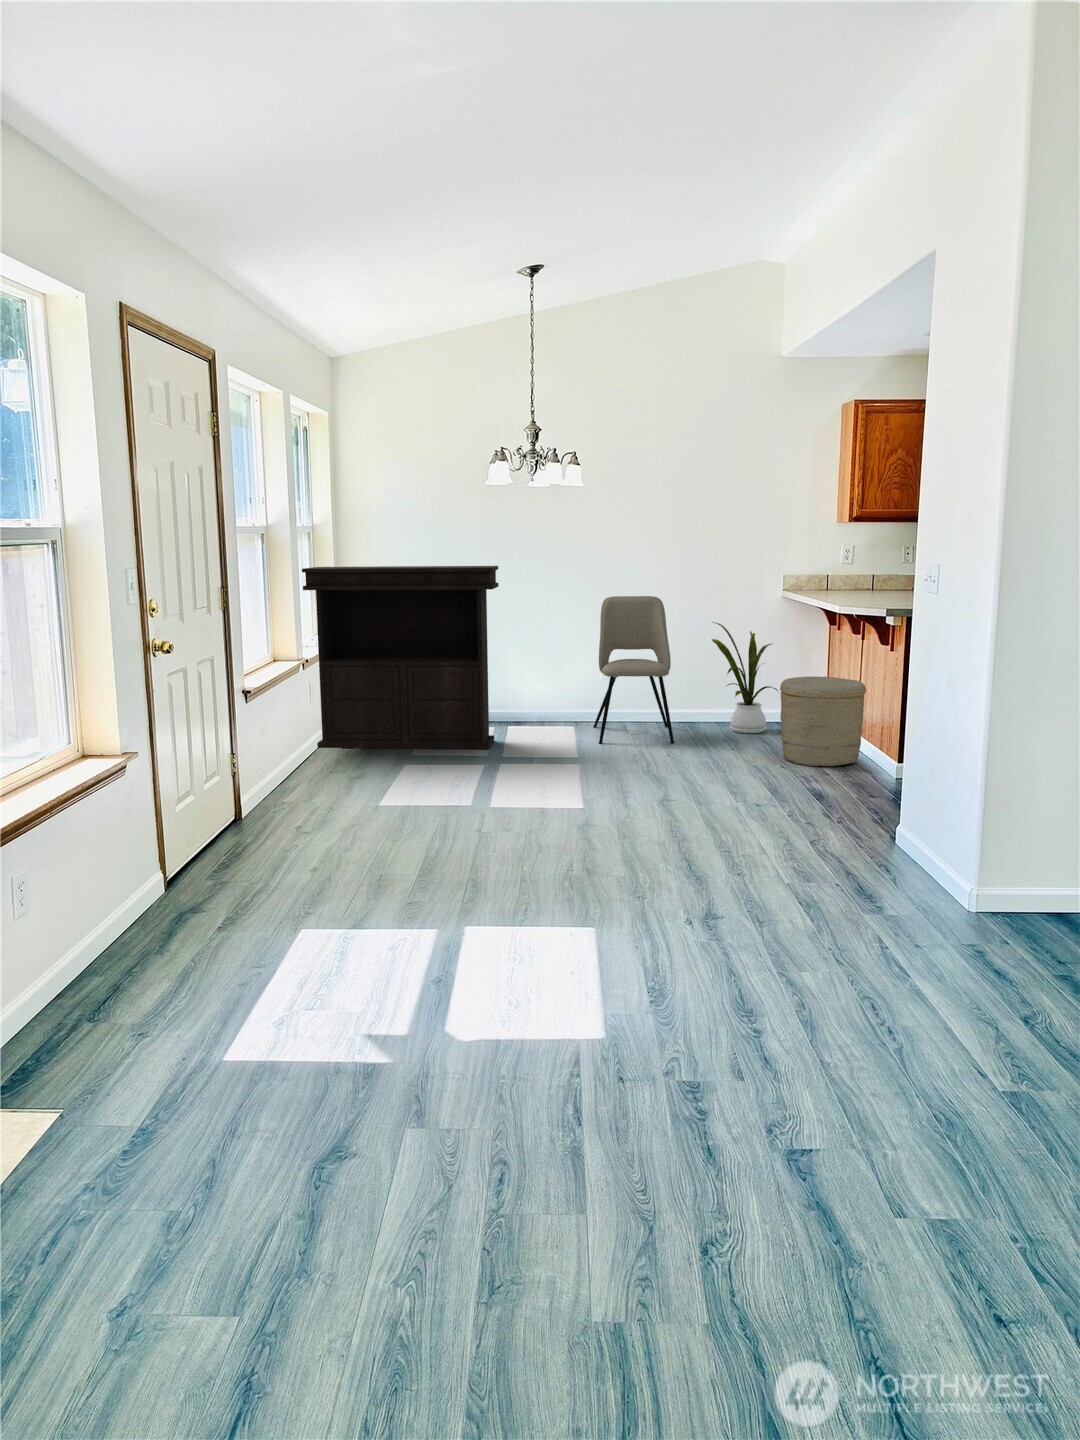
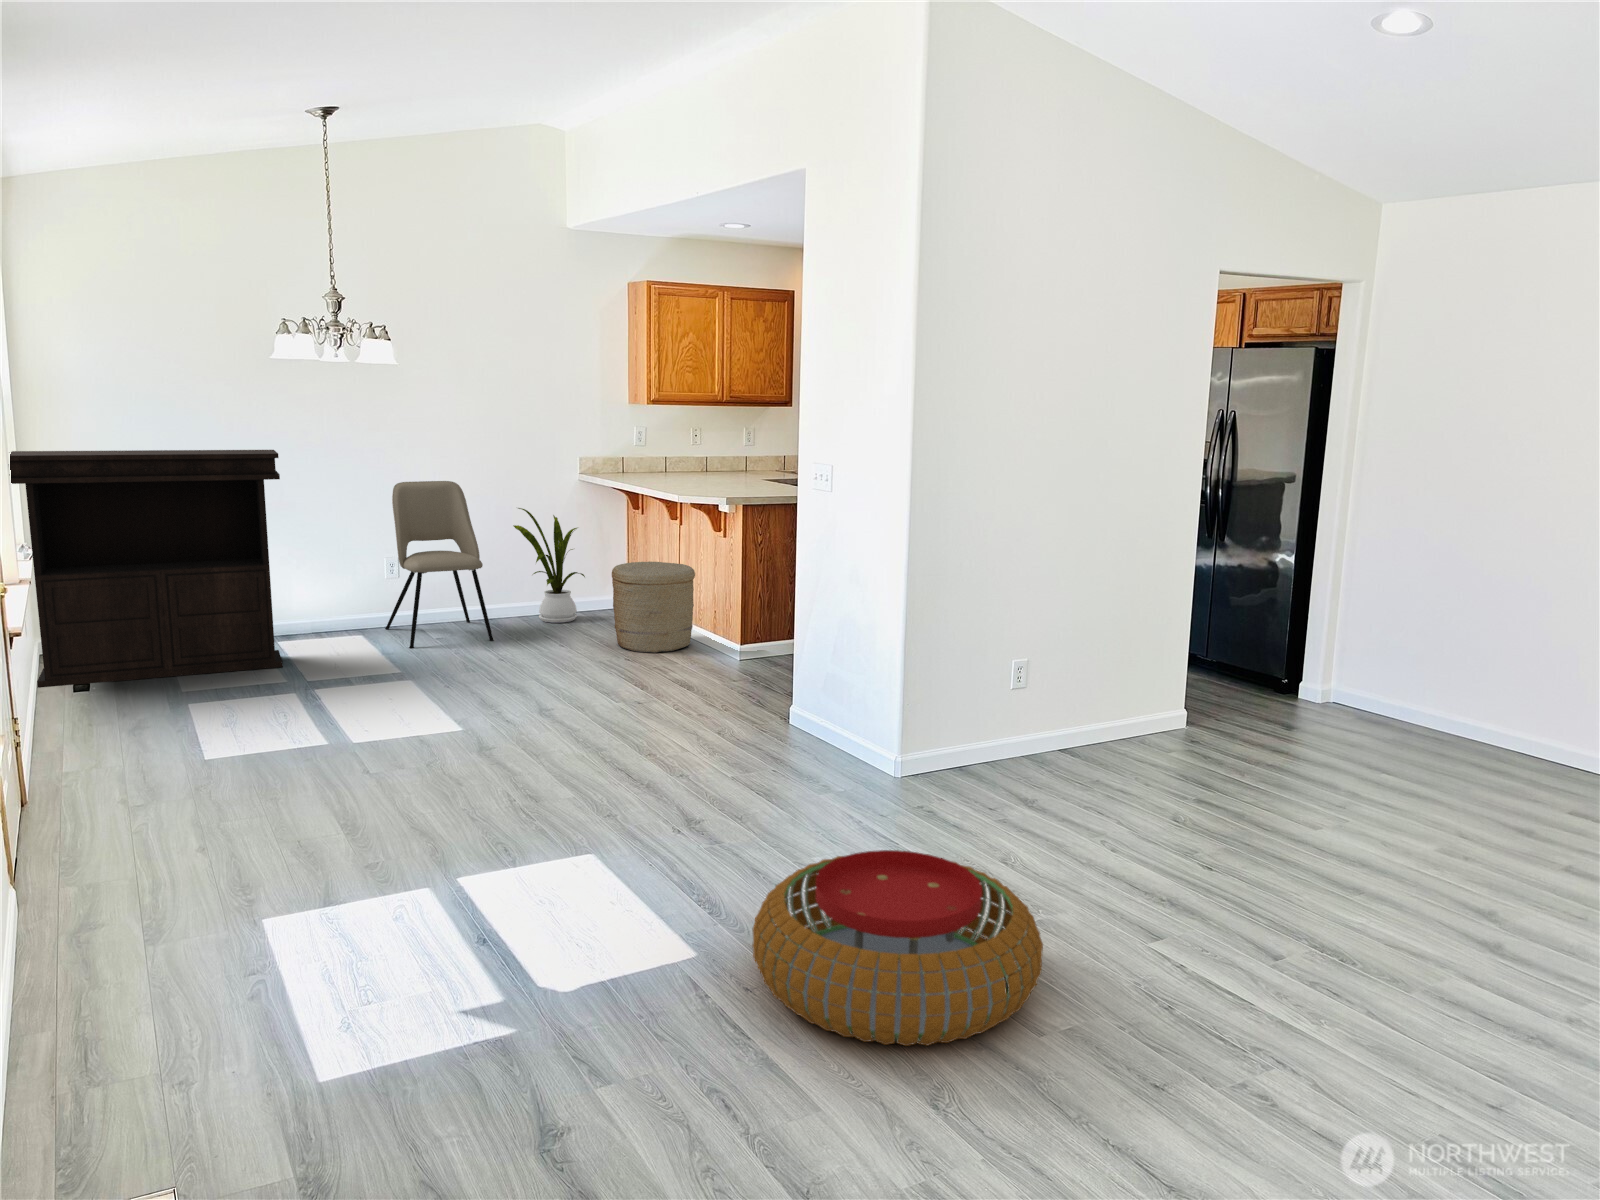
pouf: none [619,965,955,1193] -> present [752,850,1043,1046]

